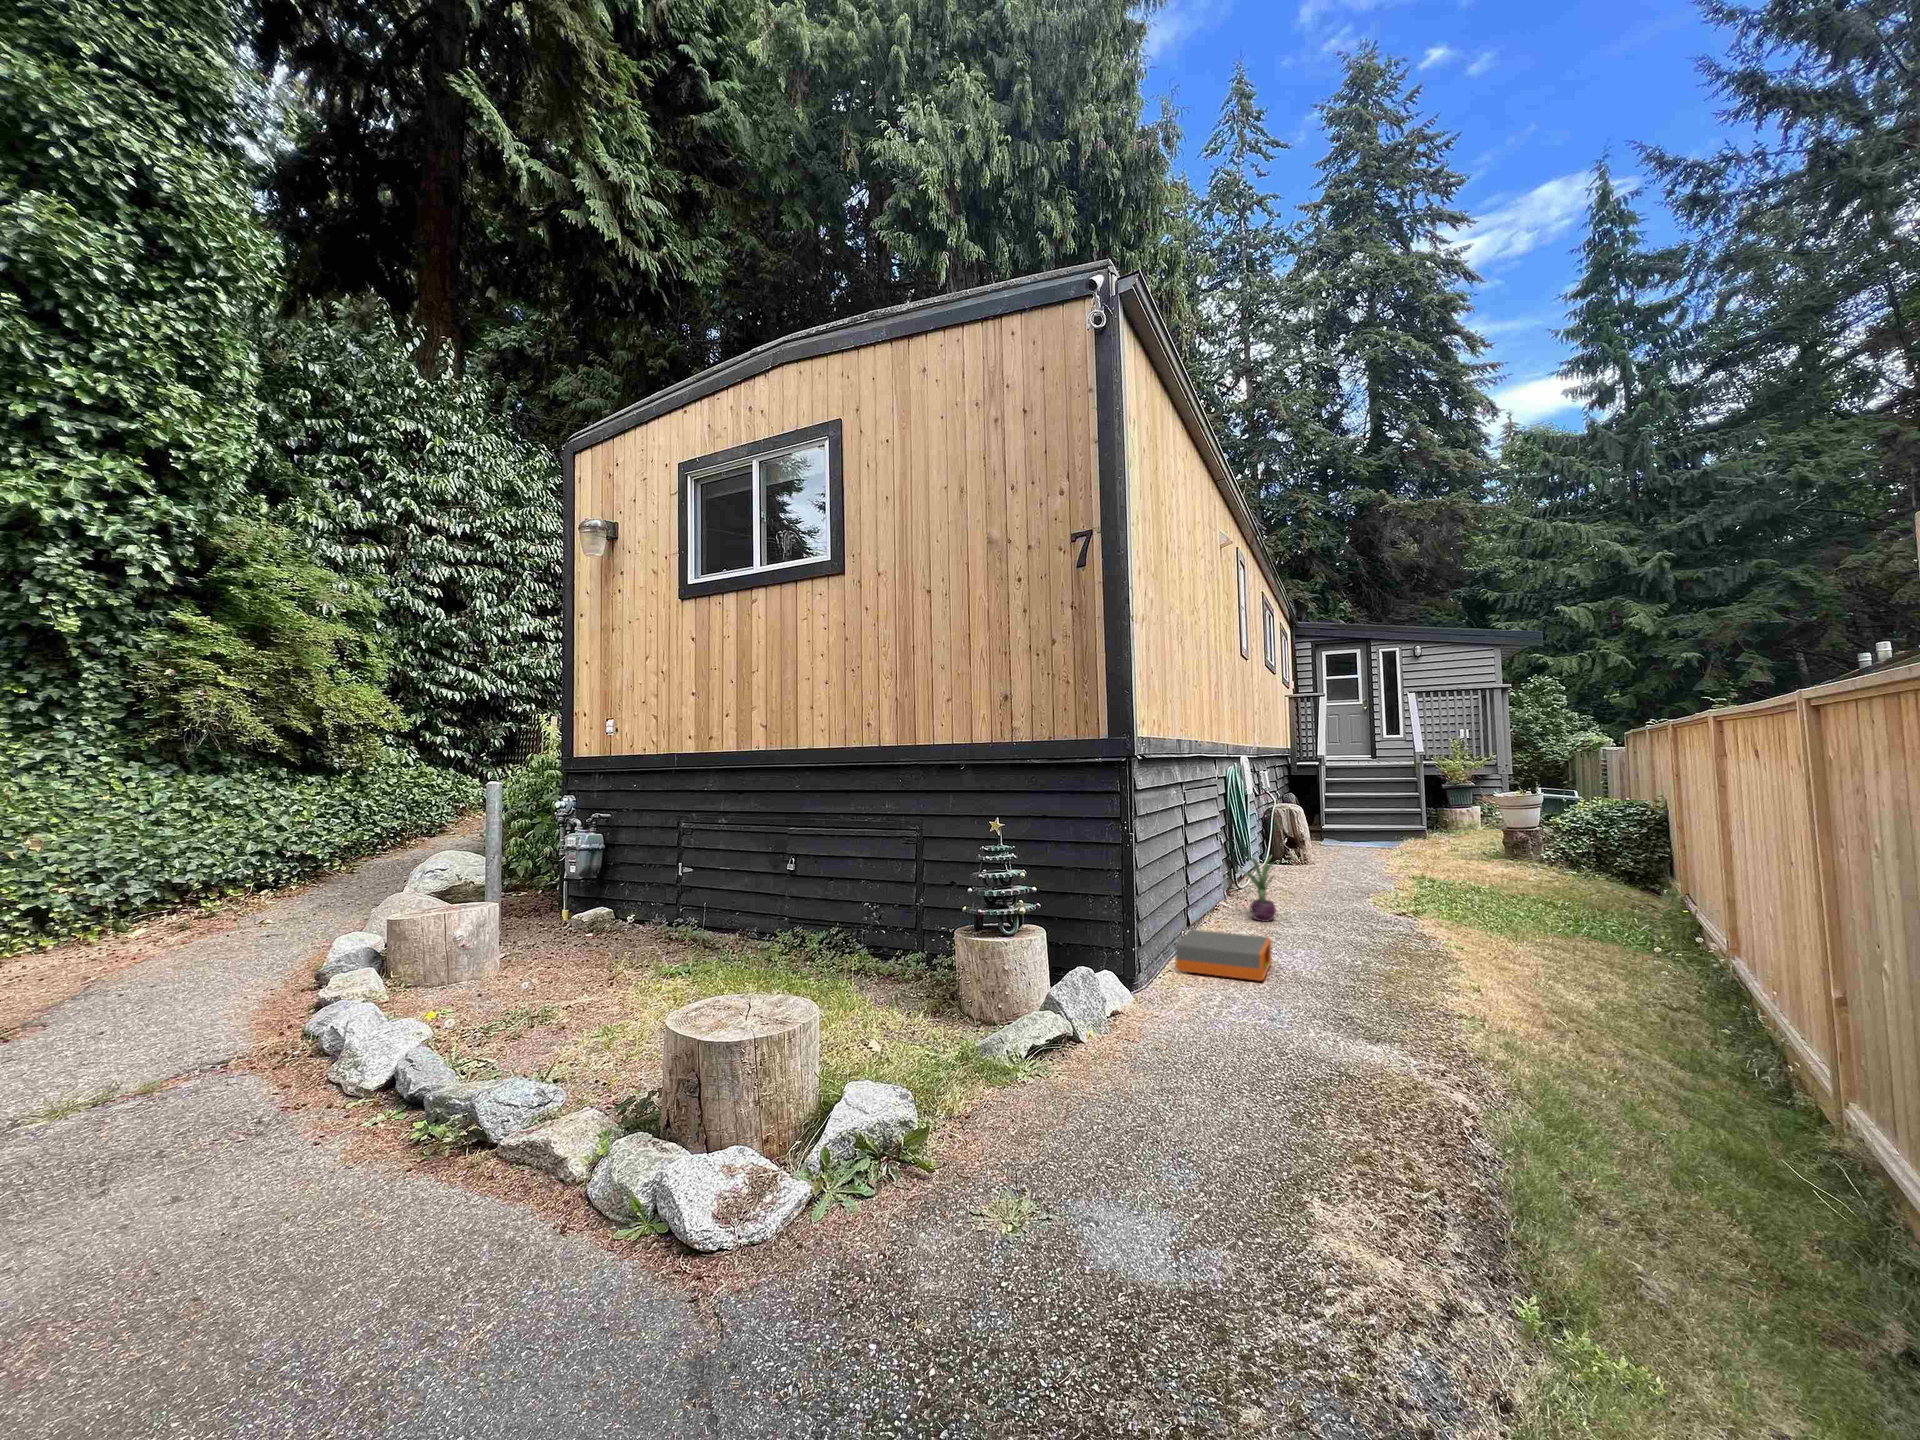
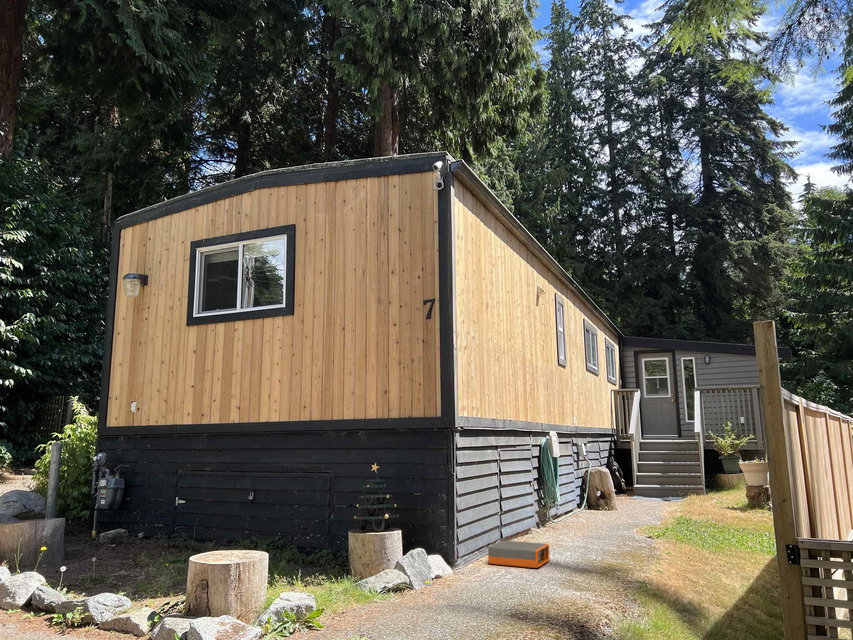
decorative plant: present [1238,856,1276,922] -> none [533,497,583,542]

